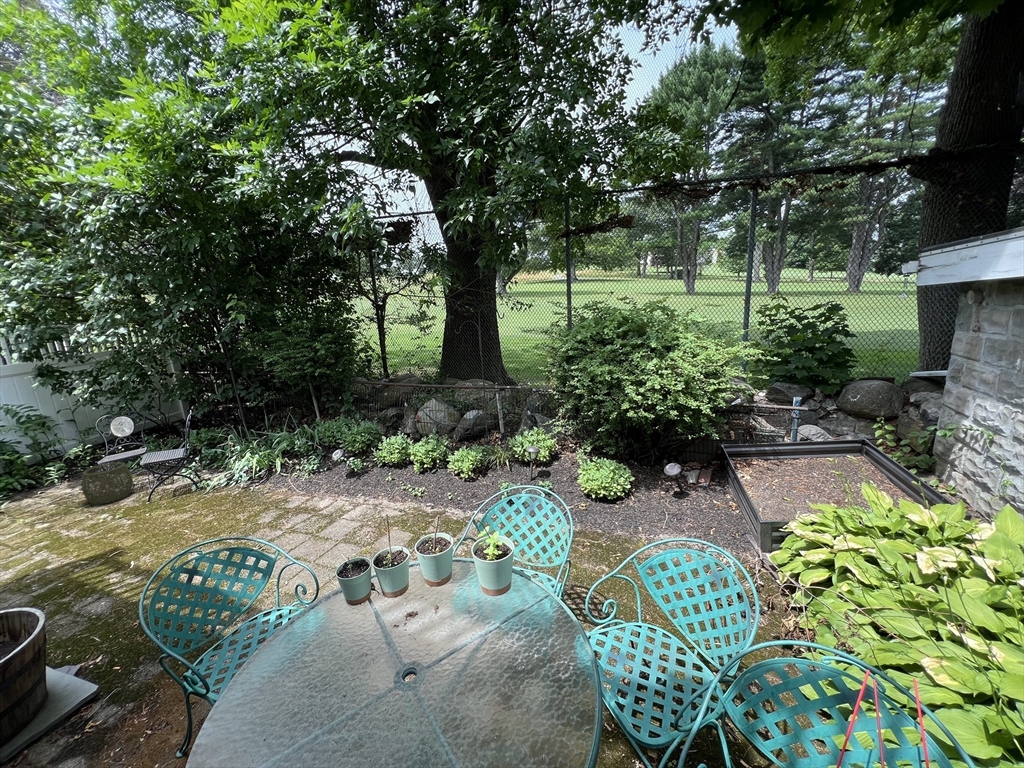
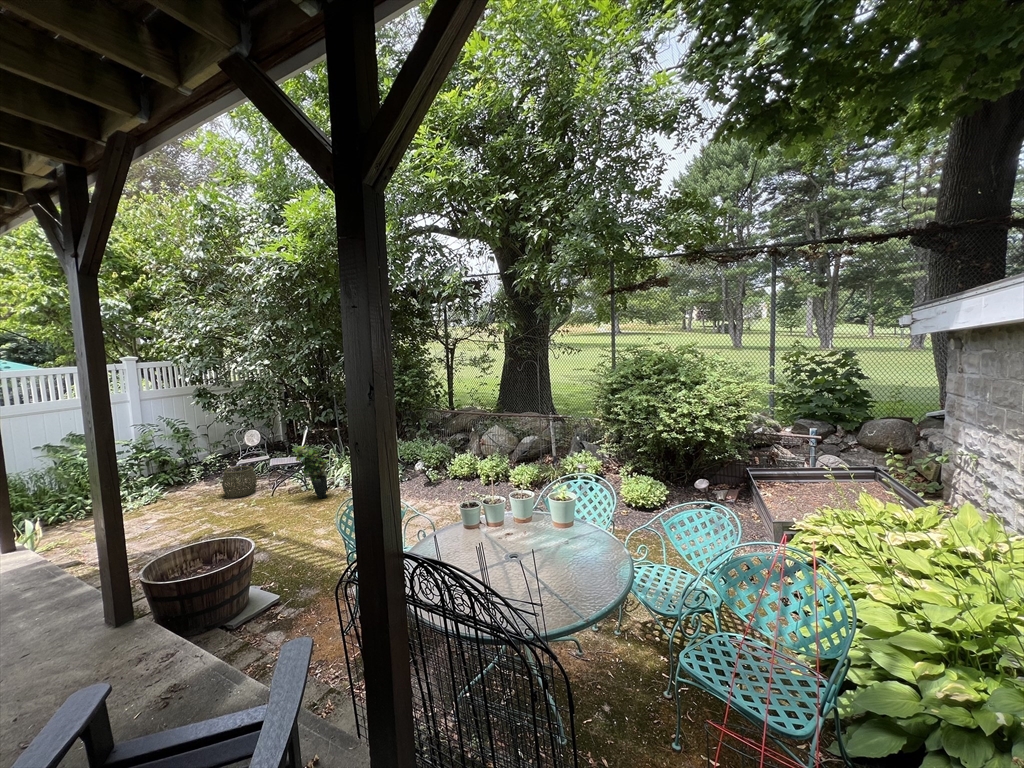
potted plant: none [167,435,225,500] -> present [292,446,329,498]

